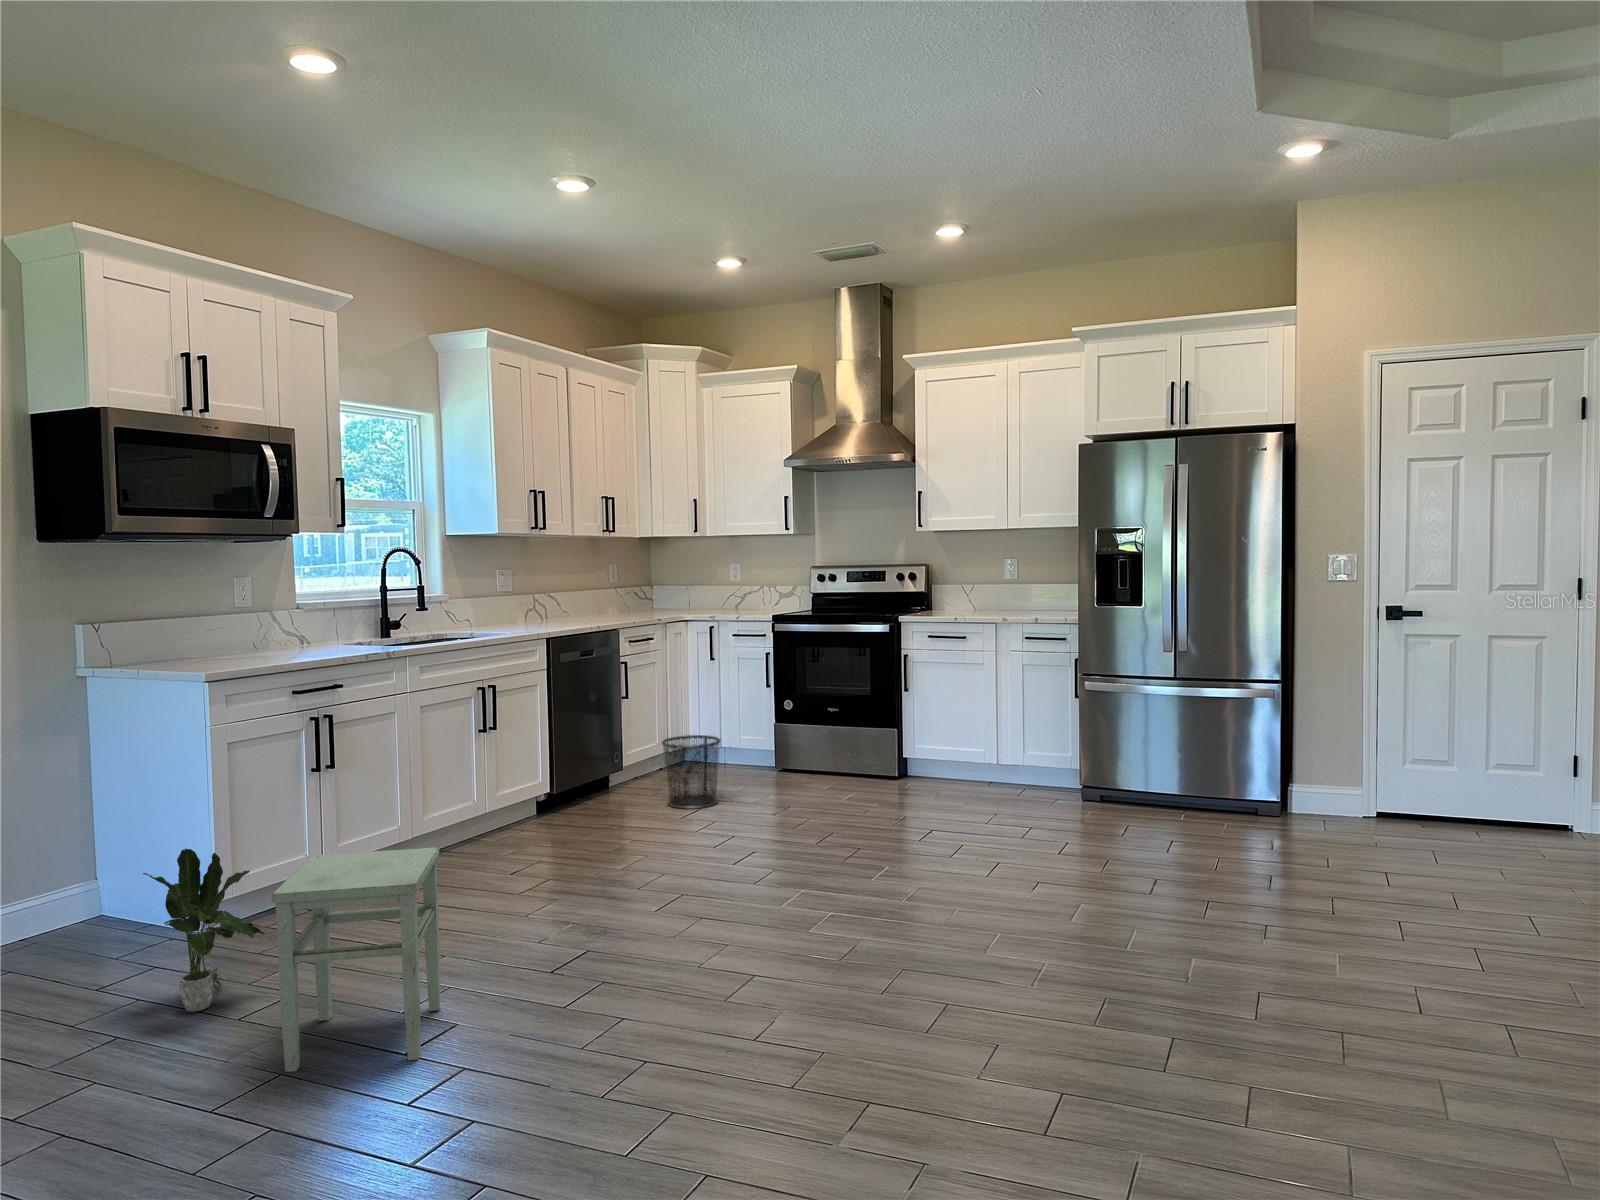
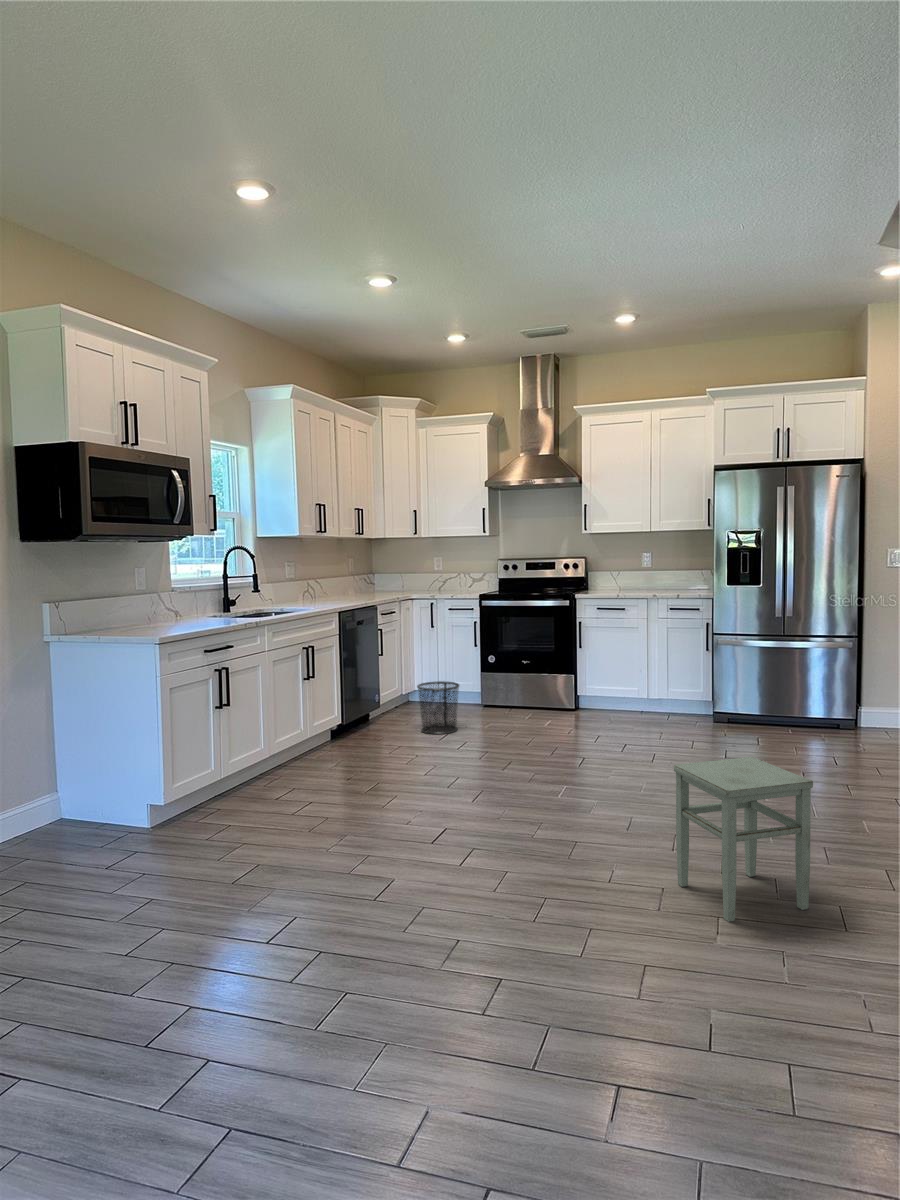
stool: present [272,847,440,1072] -> present [674,757,813,922]
potted plant: present [143,849,265,1012] -> none [156,762,236,879]

